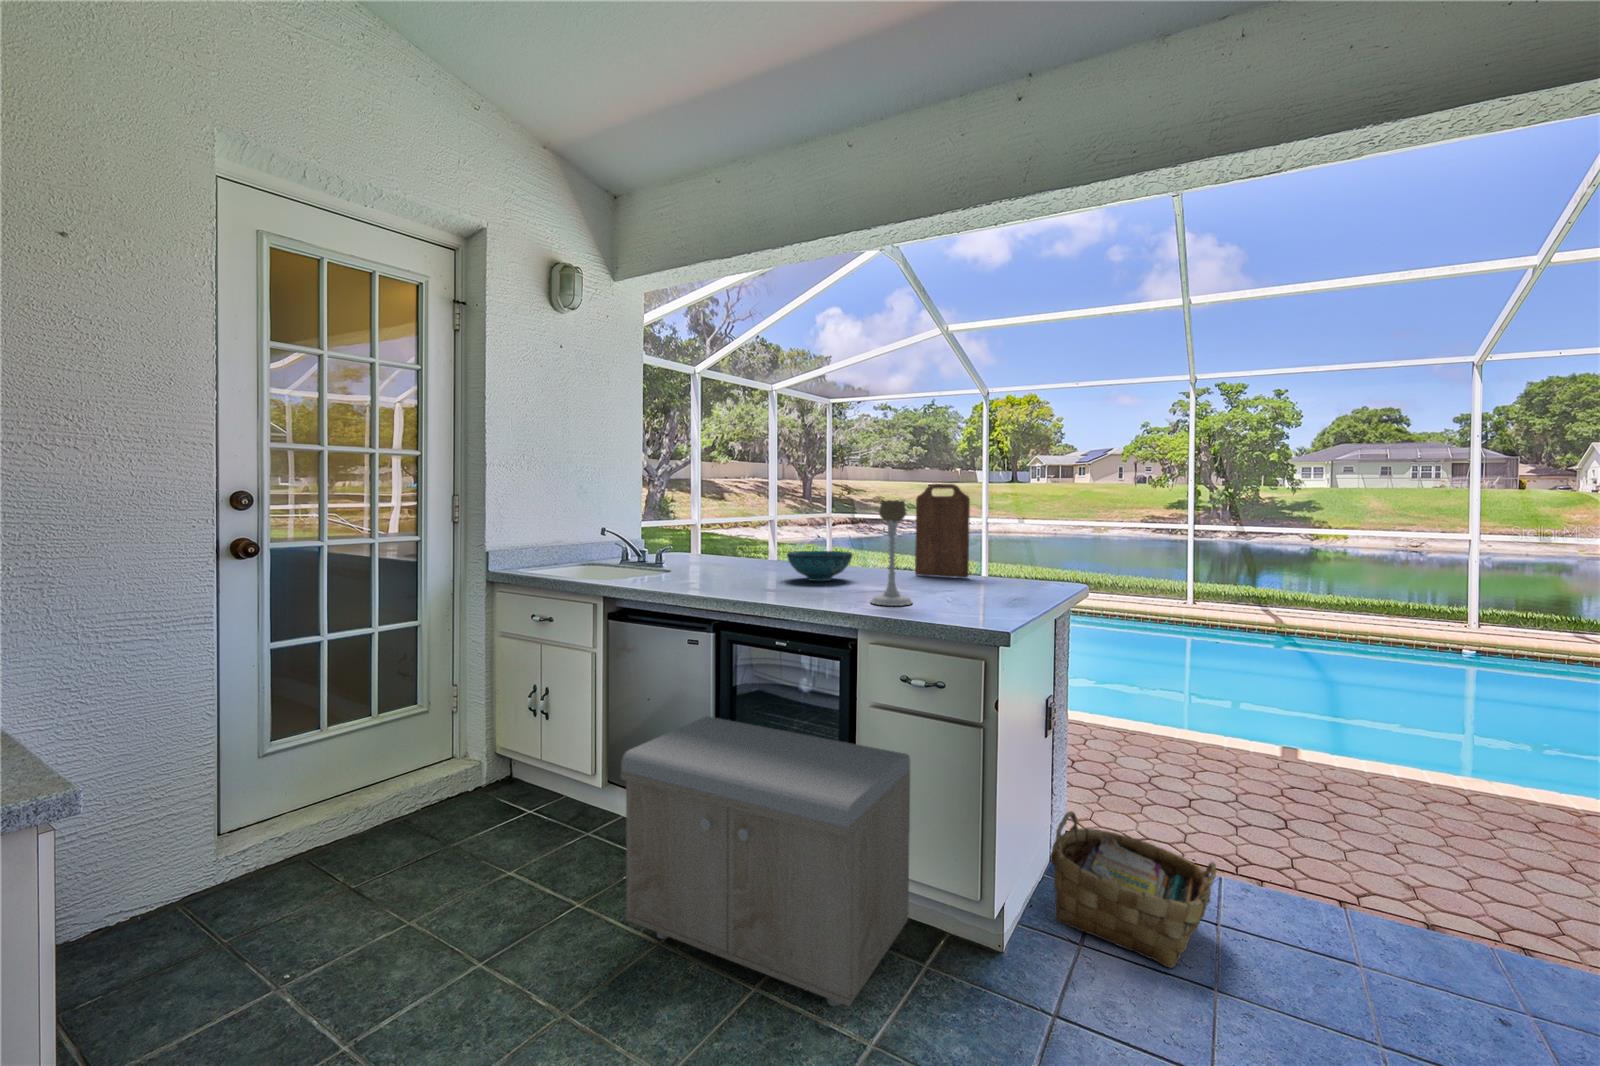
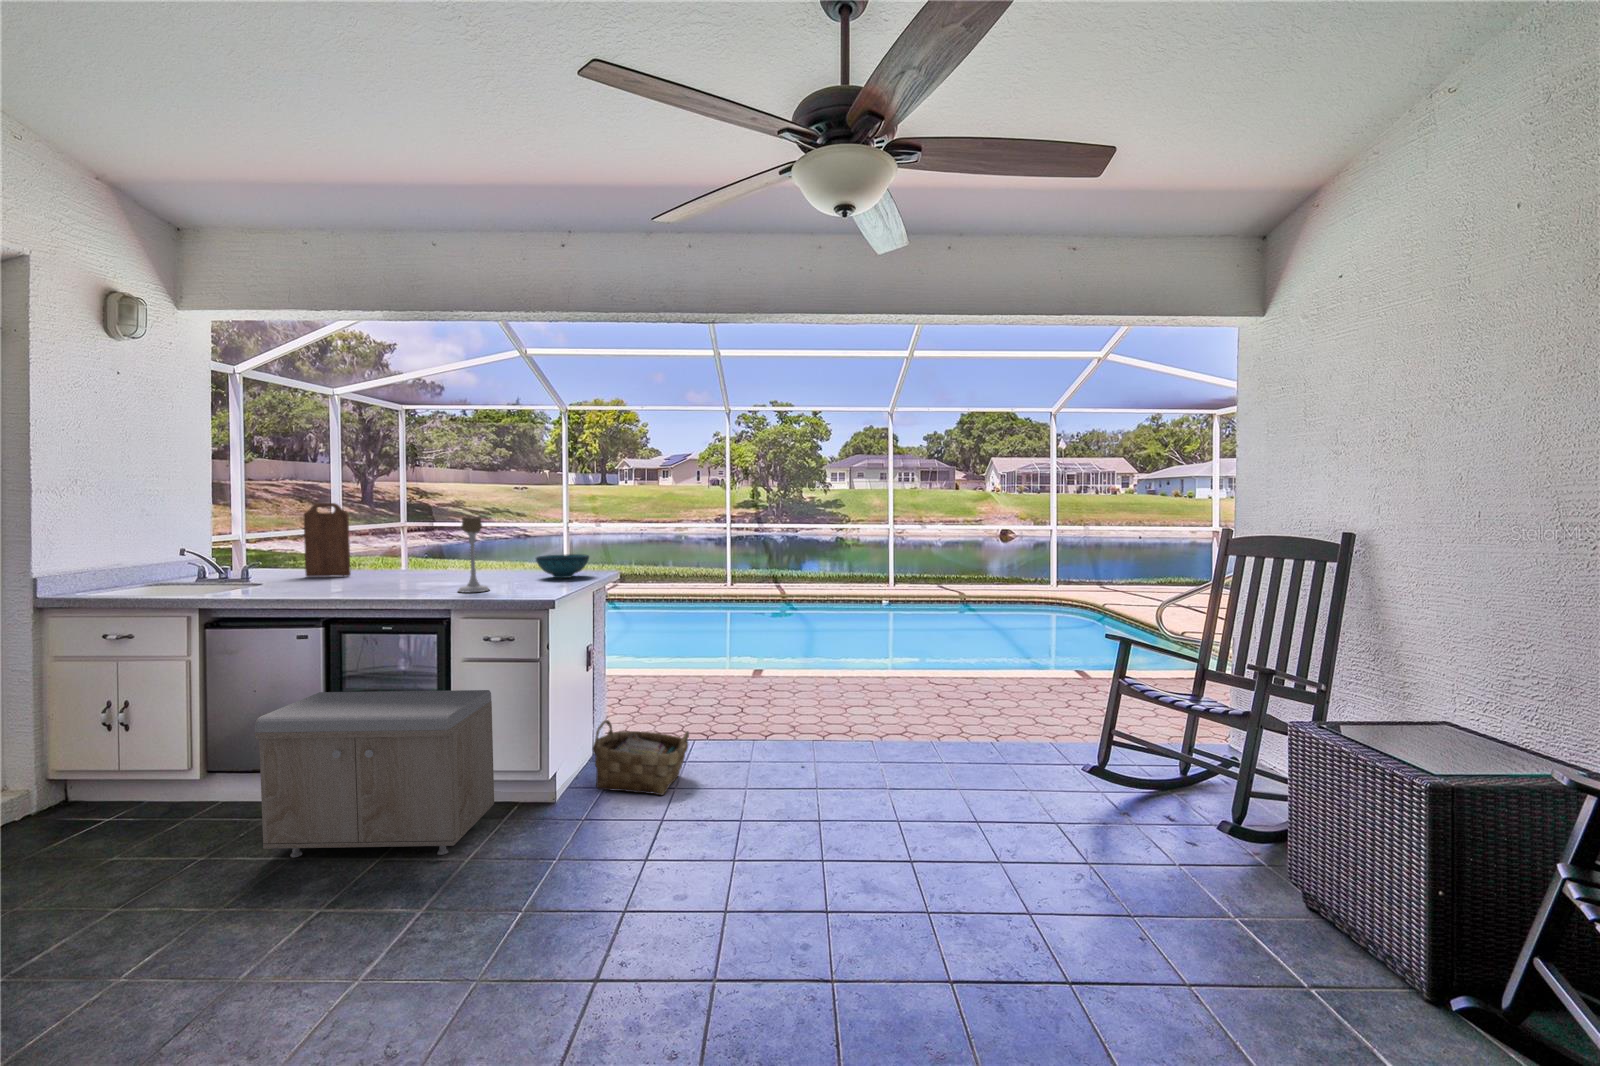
cutting board: present [915,484,970,578] -> present [303,503,351,577]
bowl: present [787,551,852,581] -> present [536,554,589,578]

